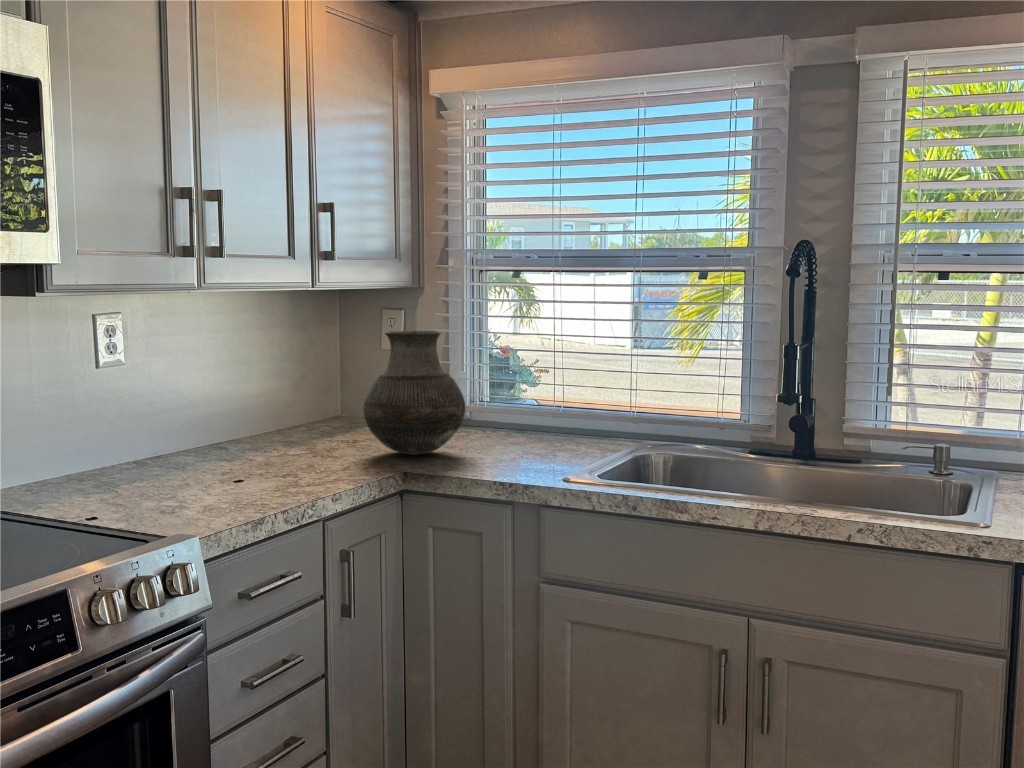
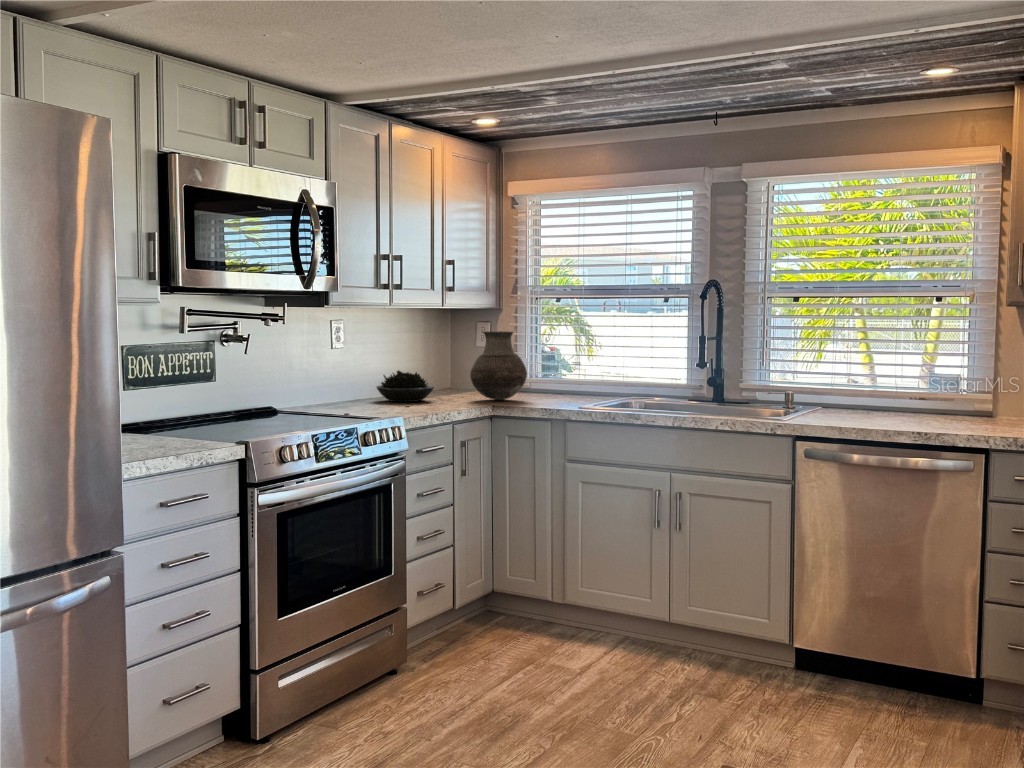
succulent plant: none [188,404,298,465] -> present [377,371,434,402]

